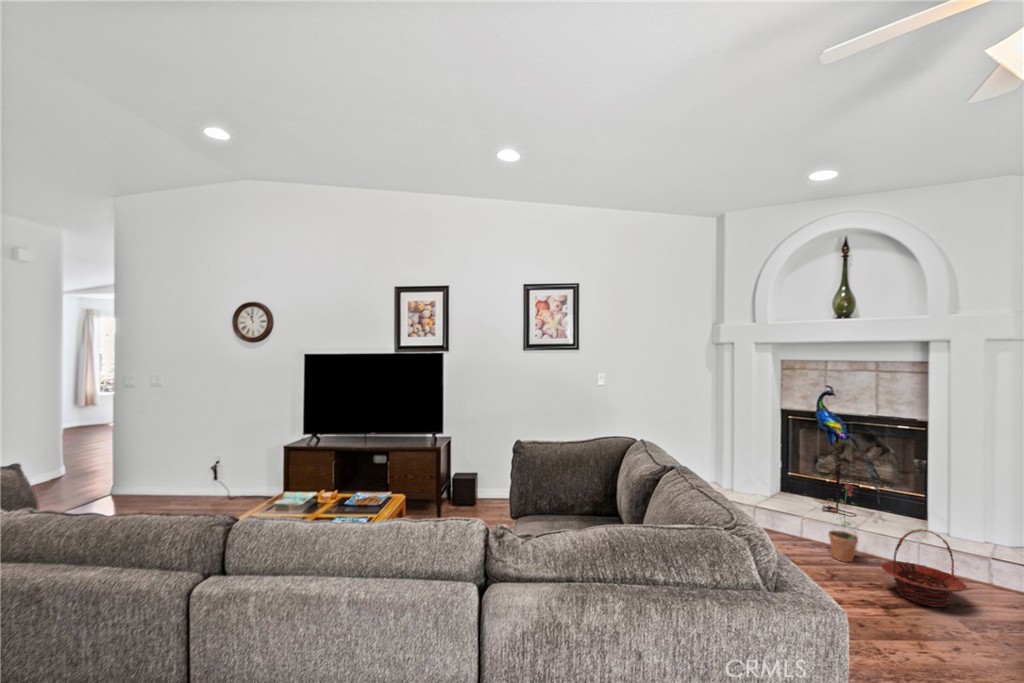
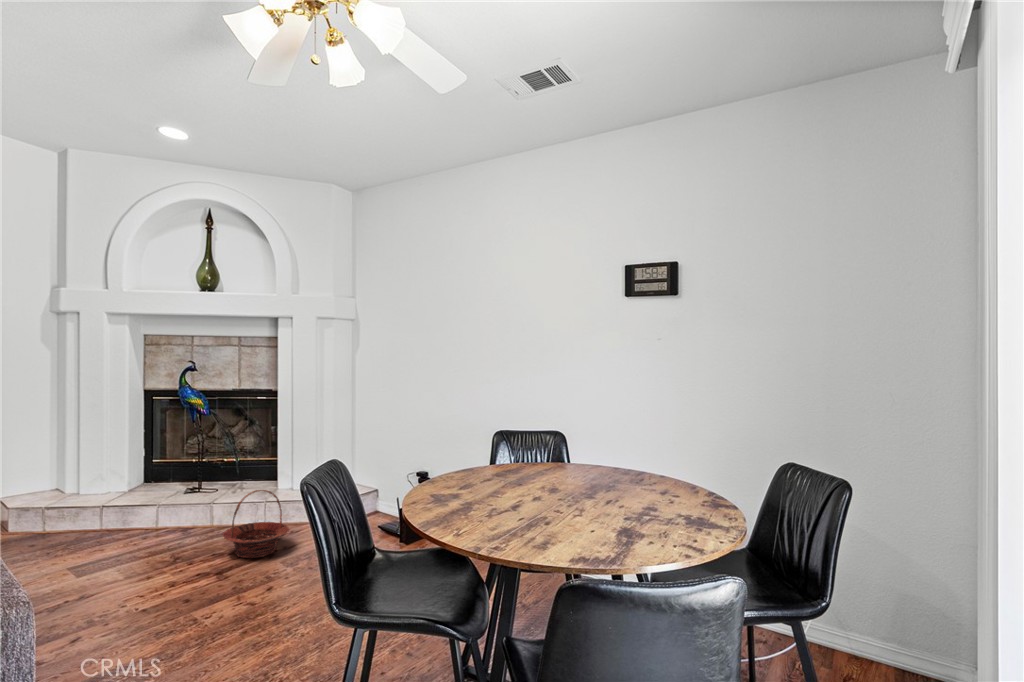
potted plant: present [827,483,858,562] -> none [180,460,211,541]

